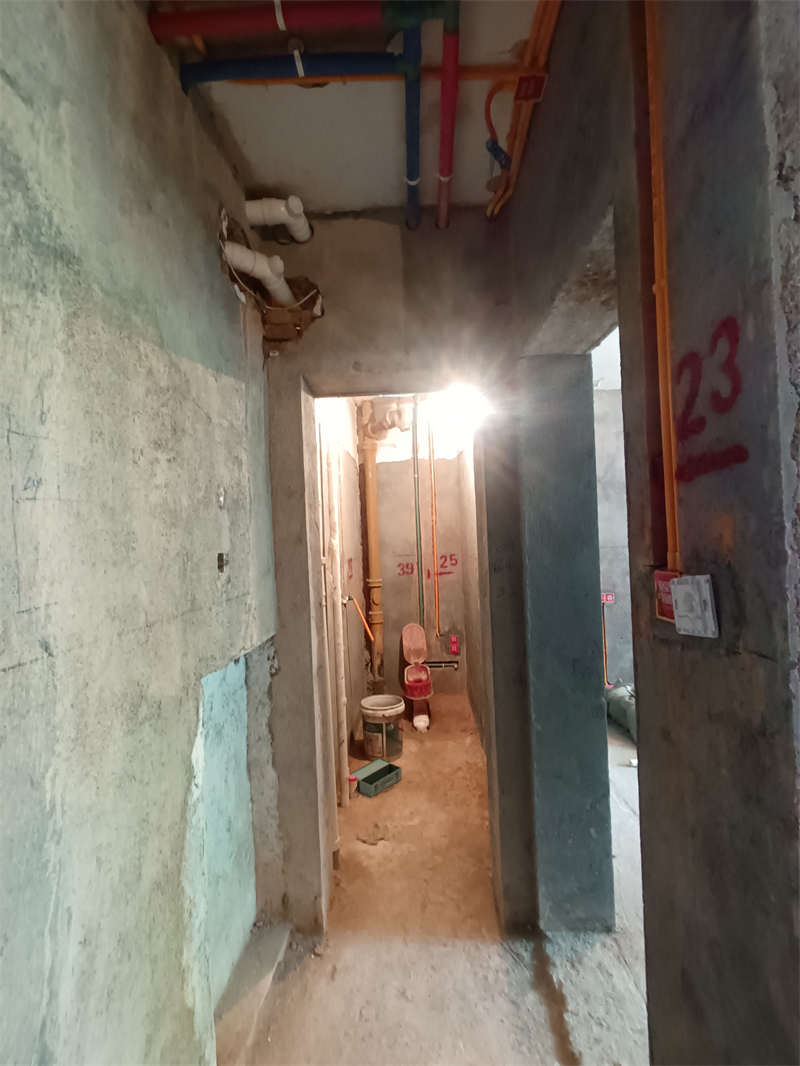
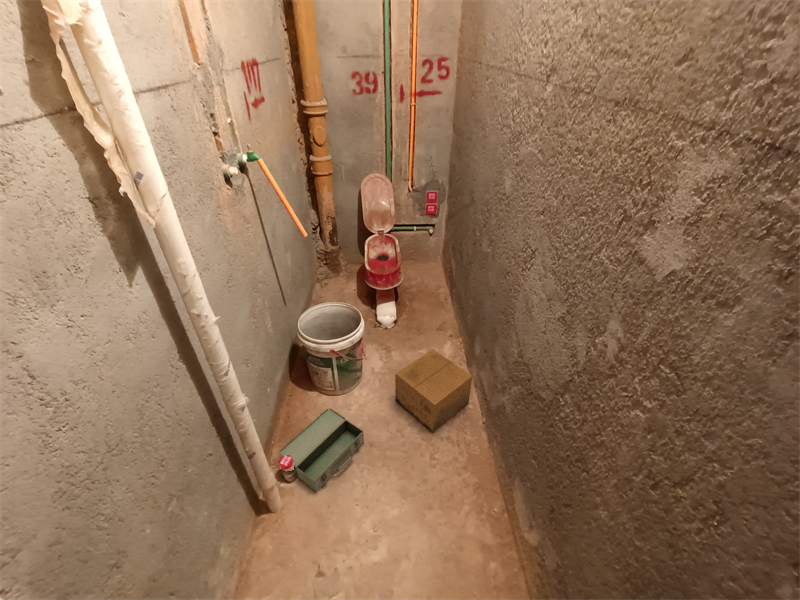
cardboard box: none [423,726,474,776] -> present [395,349,473,433]

